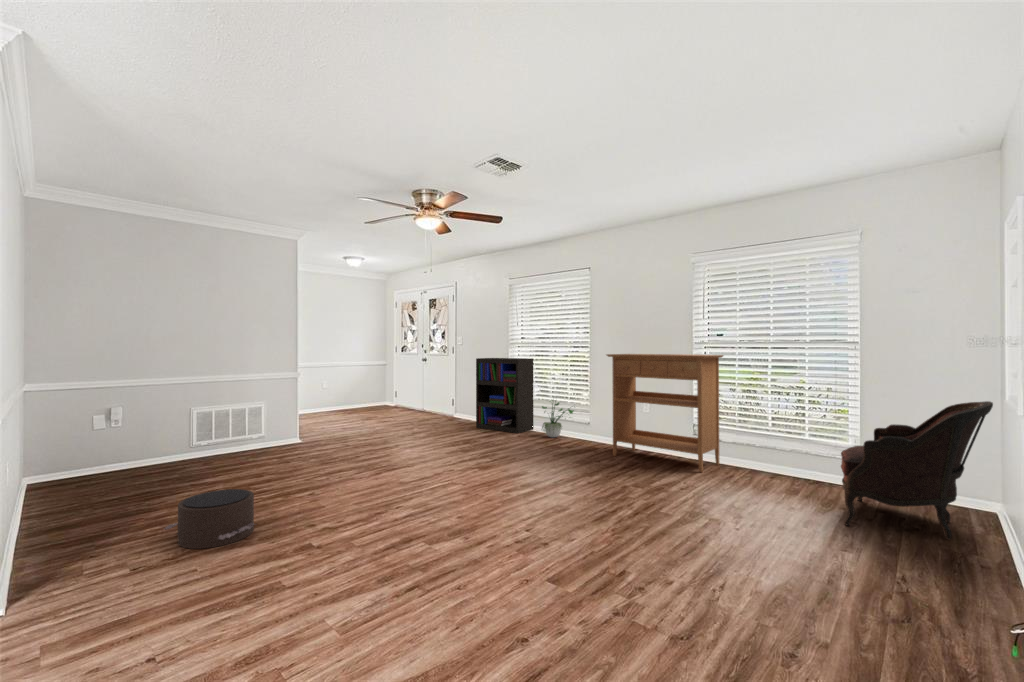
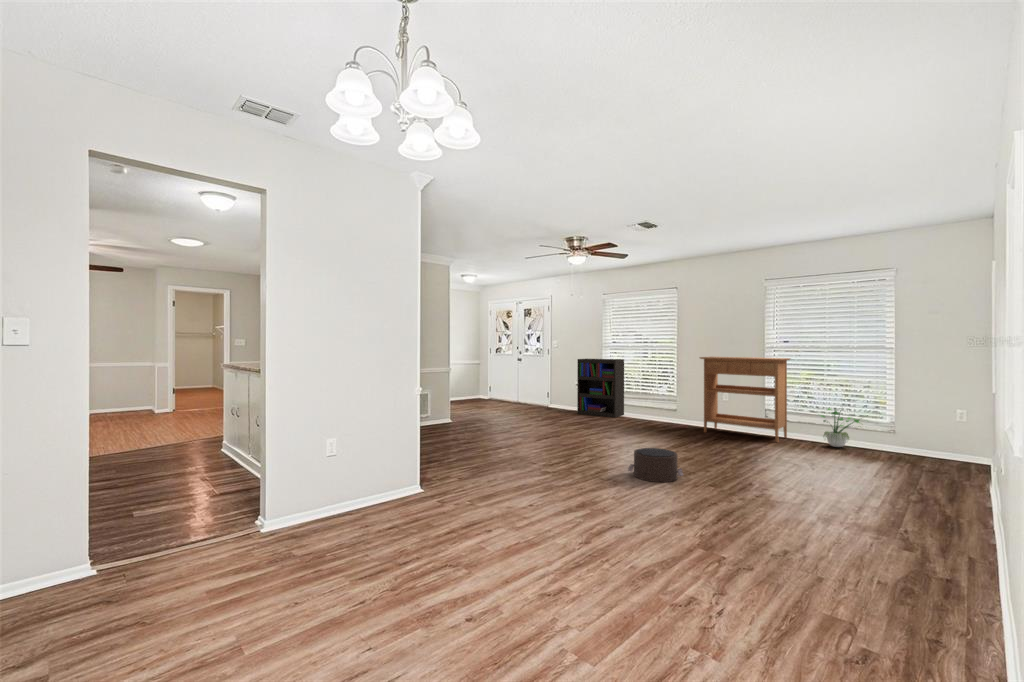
potted plant: present [542,400,573,437] -> present [821,408,860,447]
armchair: present [841,401,993,540] -> none [887,390,989,477]
pouf: present [164,489,254,549] -> present [628,448,683,482]

